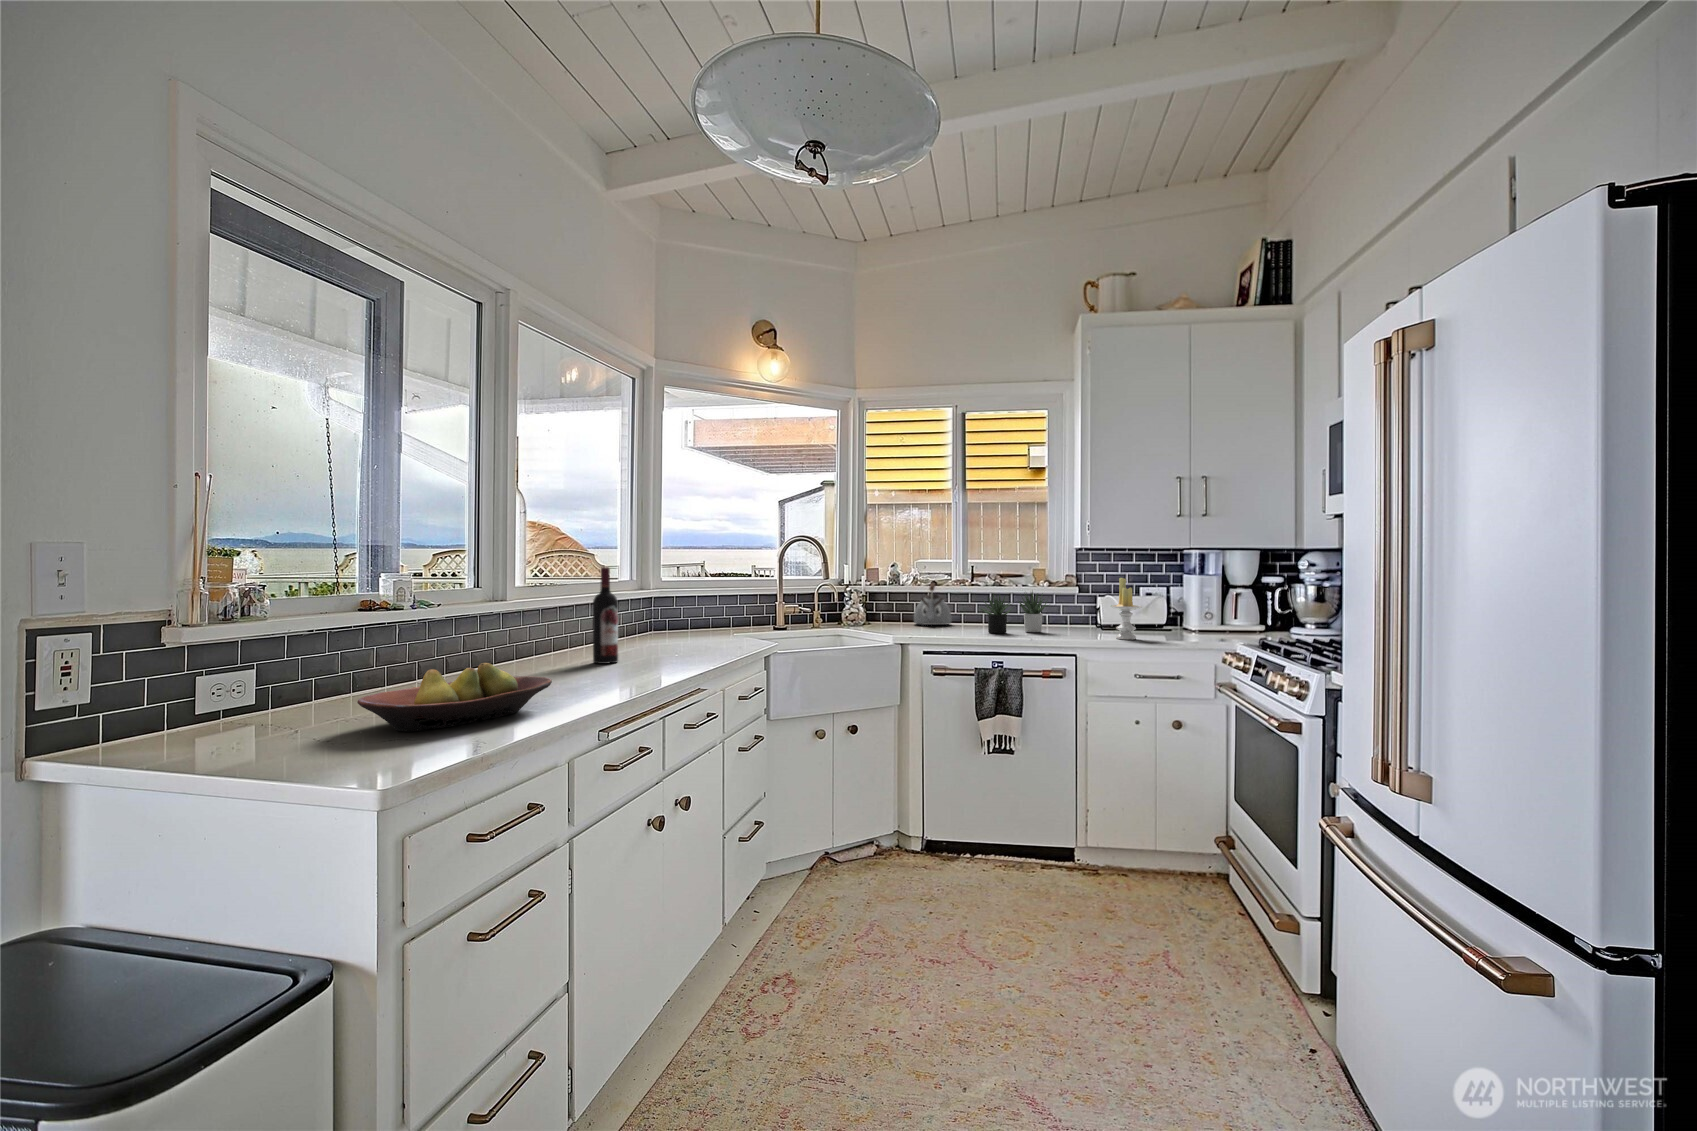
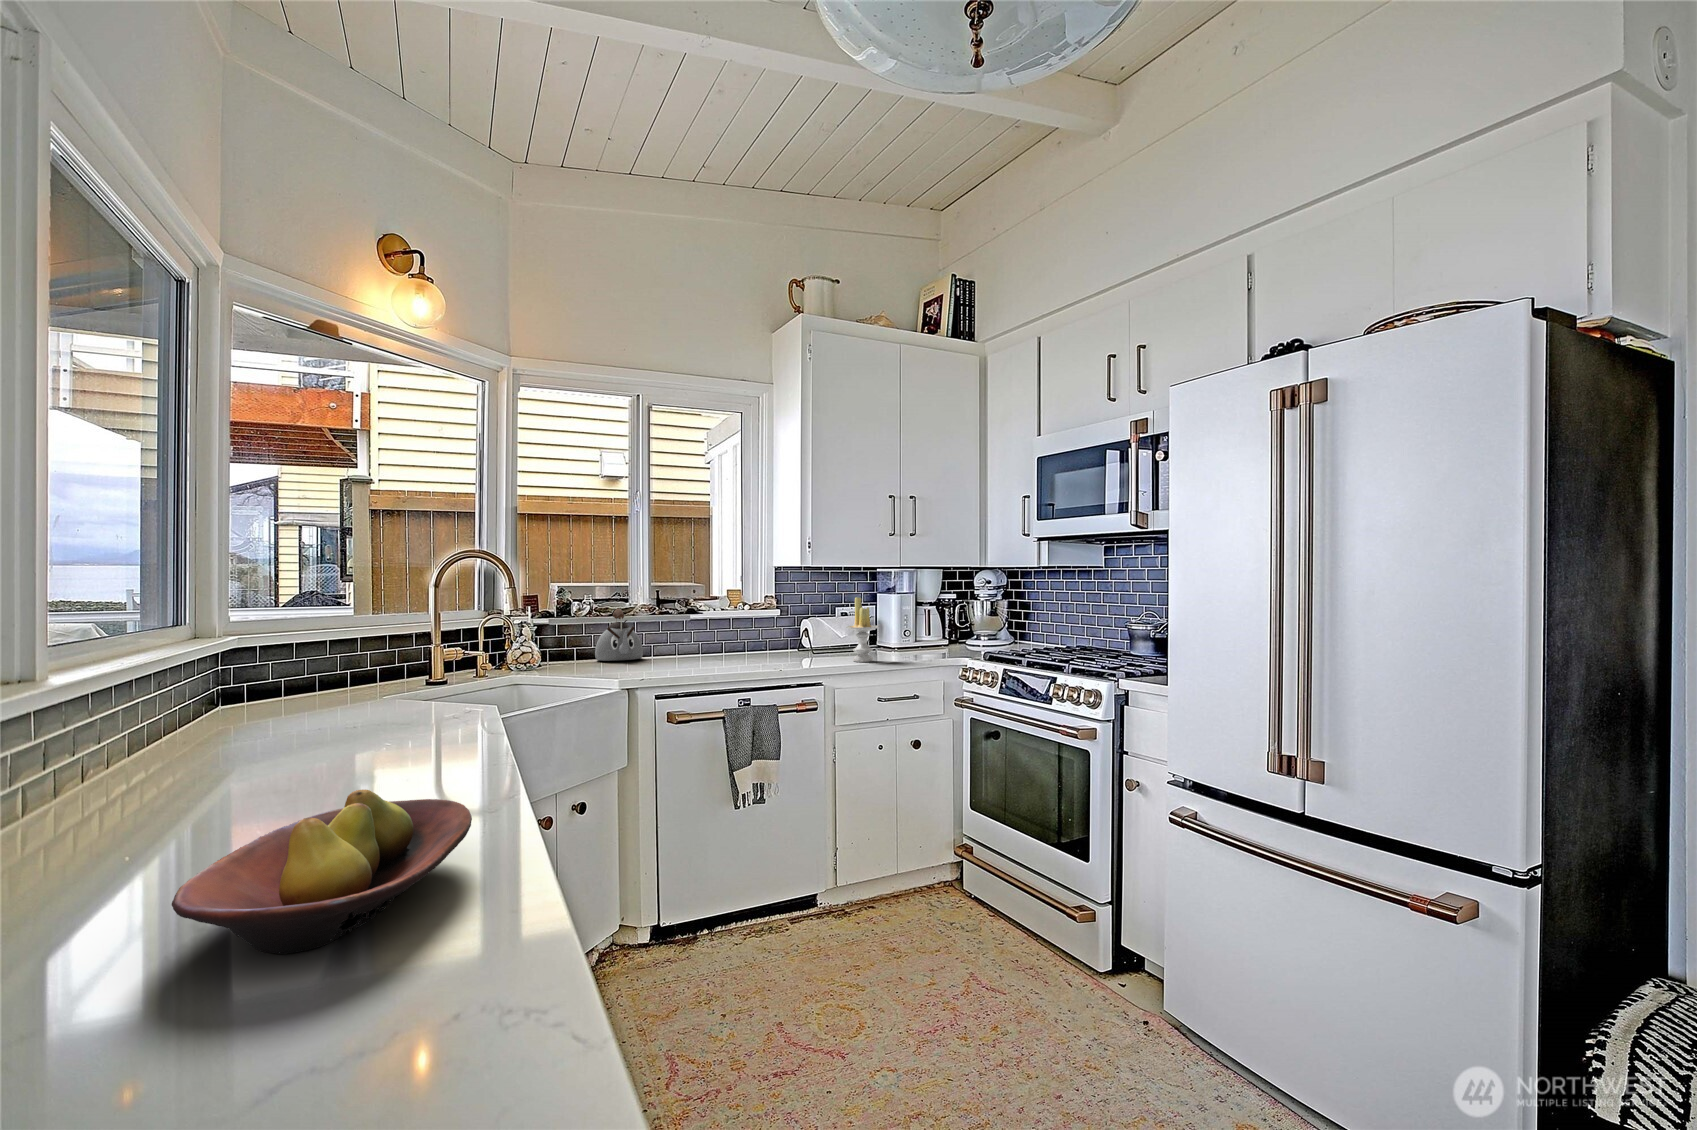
wine bottle: present [593,567,618,664] -> none [282,605,329,764]
succulent plant: present [980,591,1048,633] -> none [699,612,773,665]

